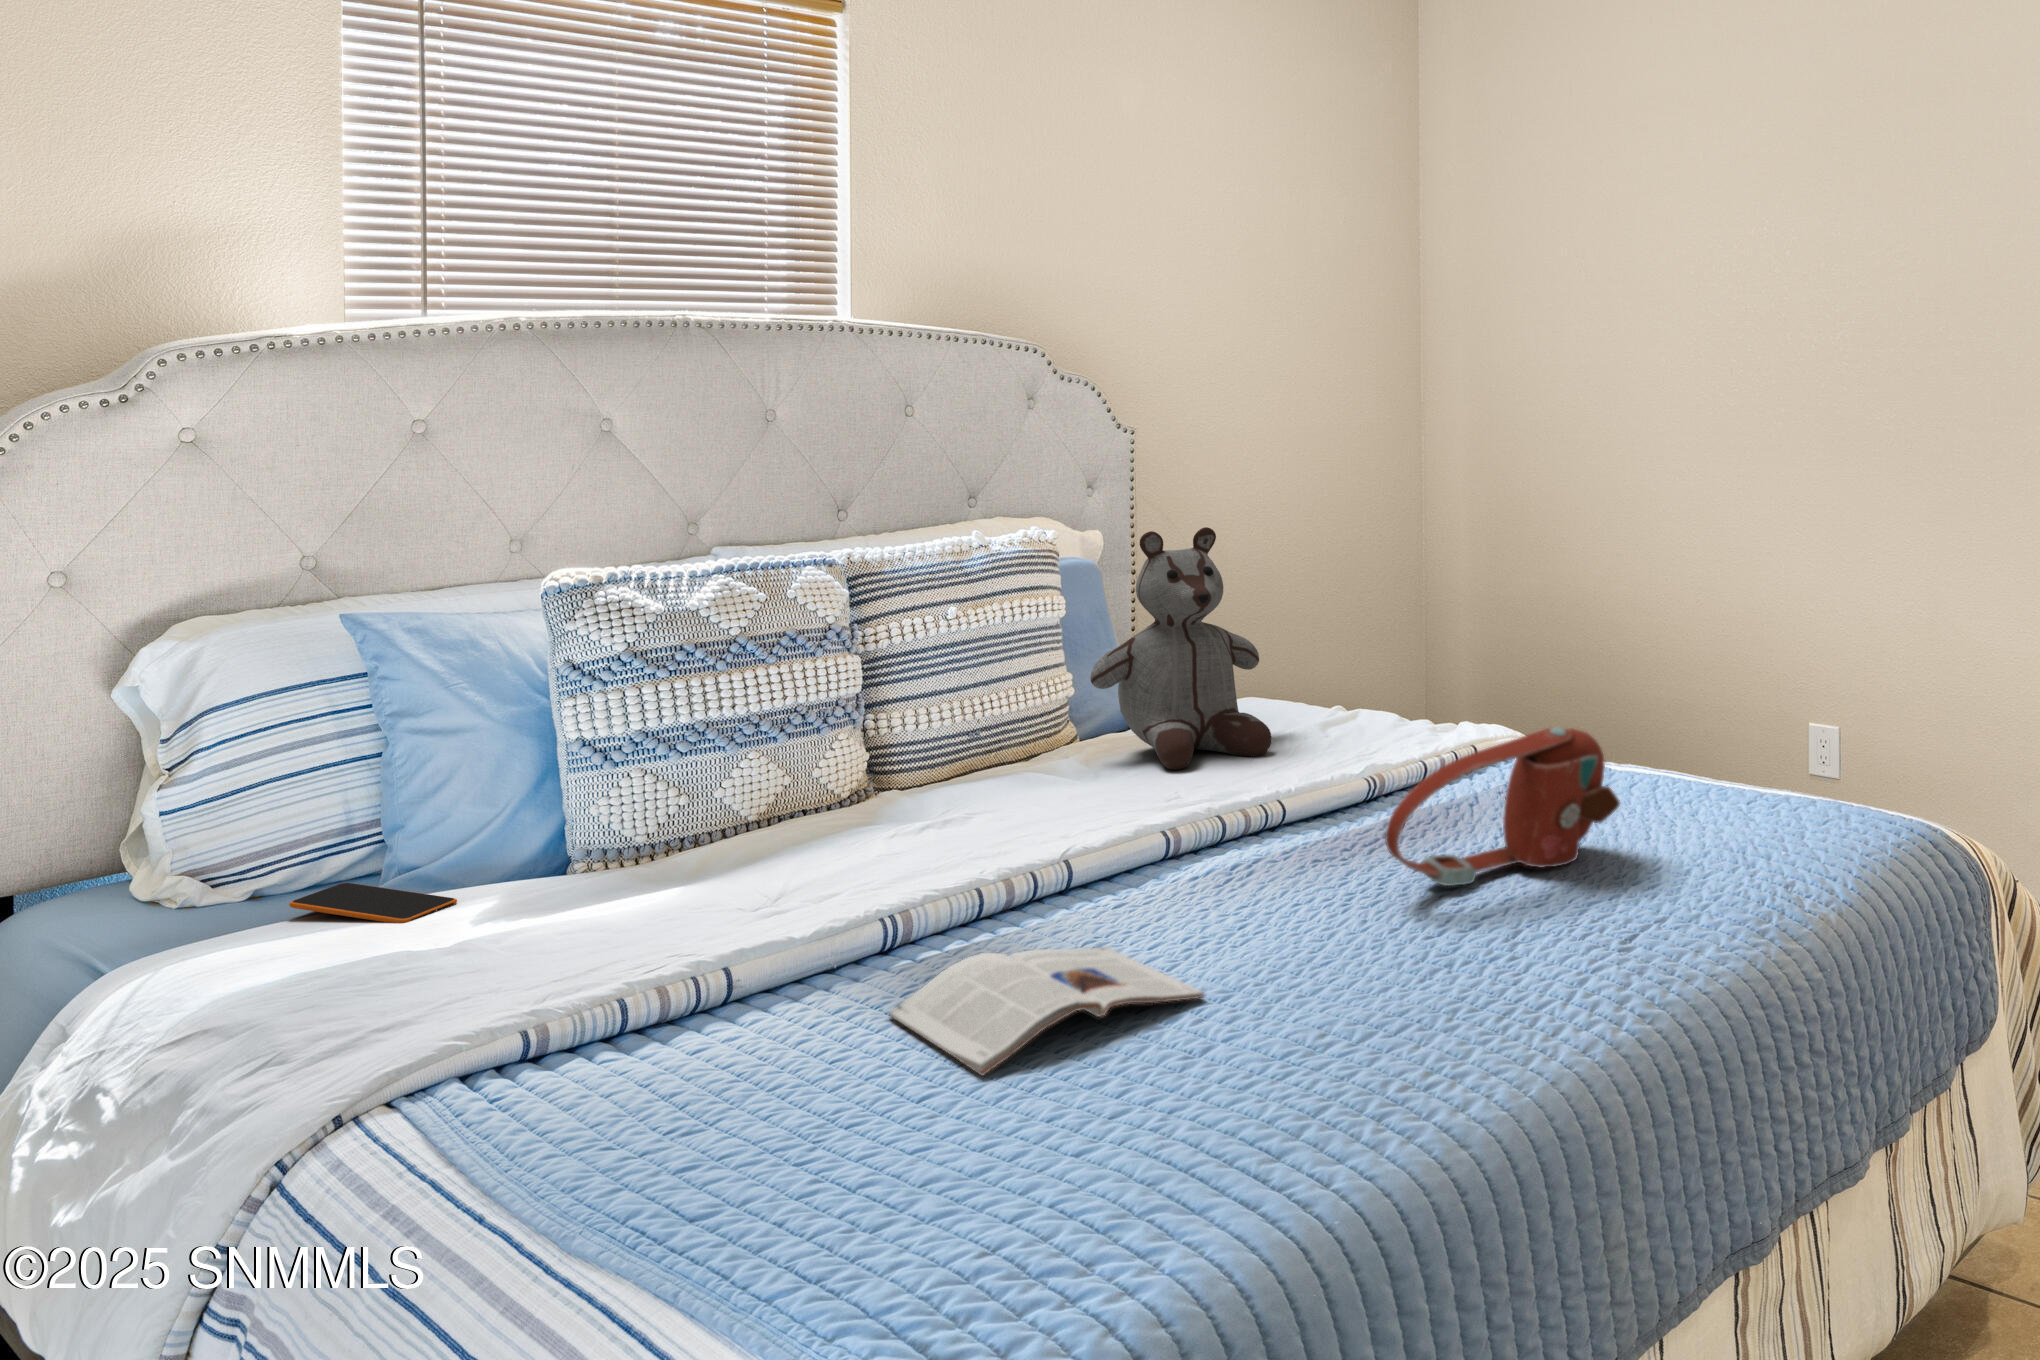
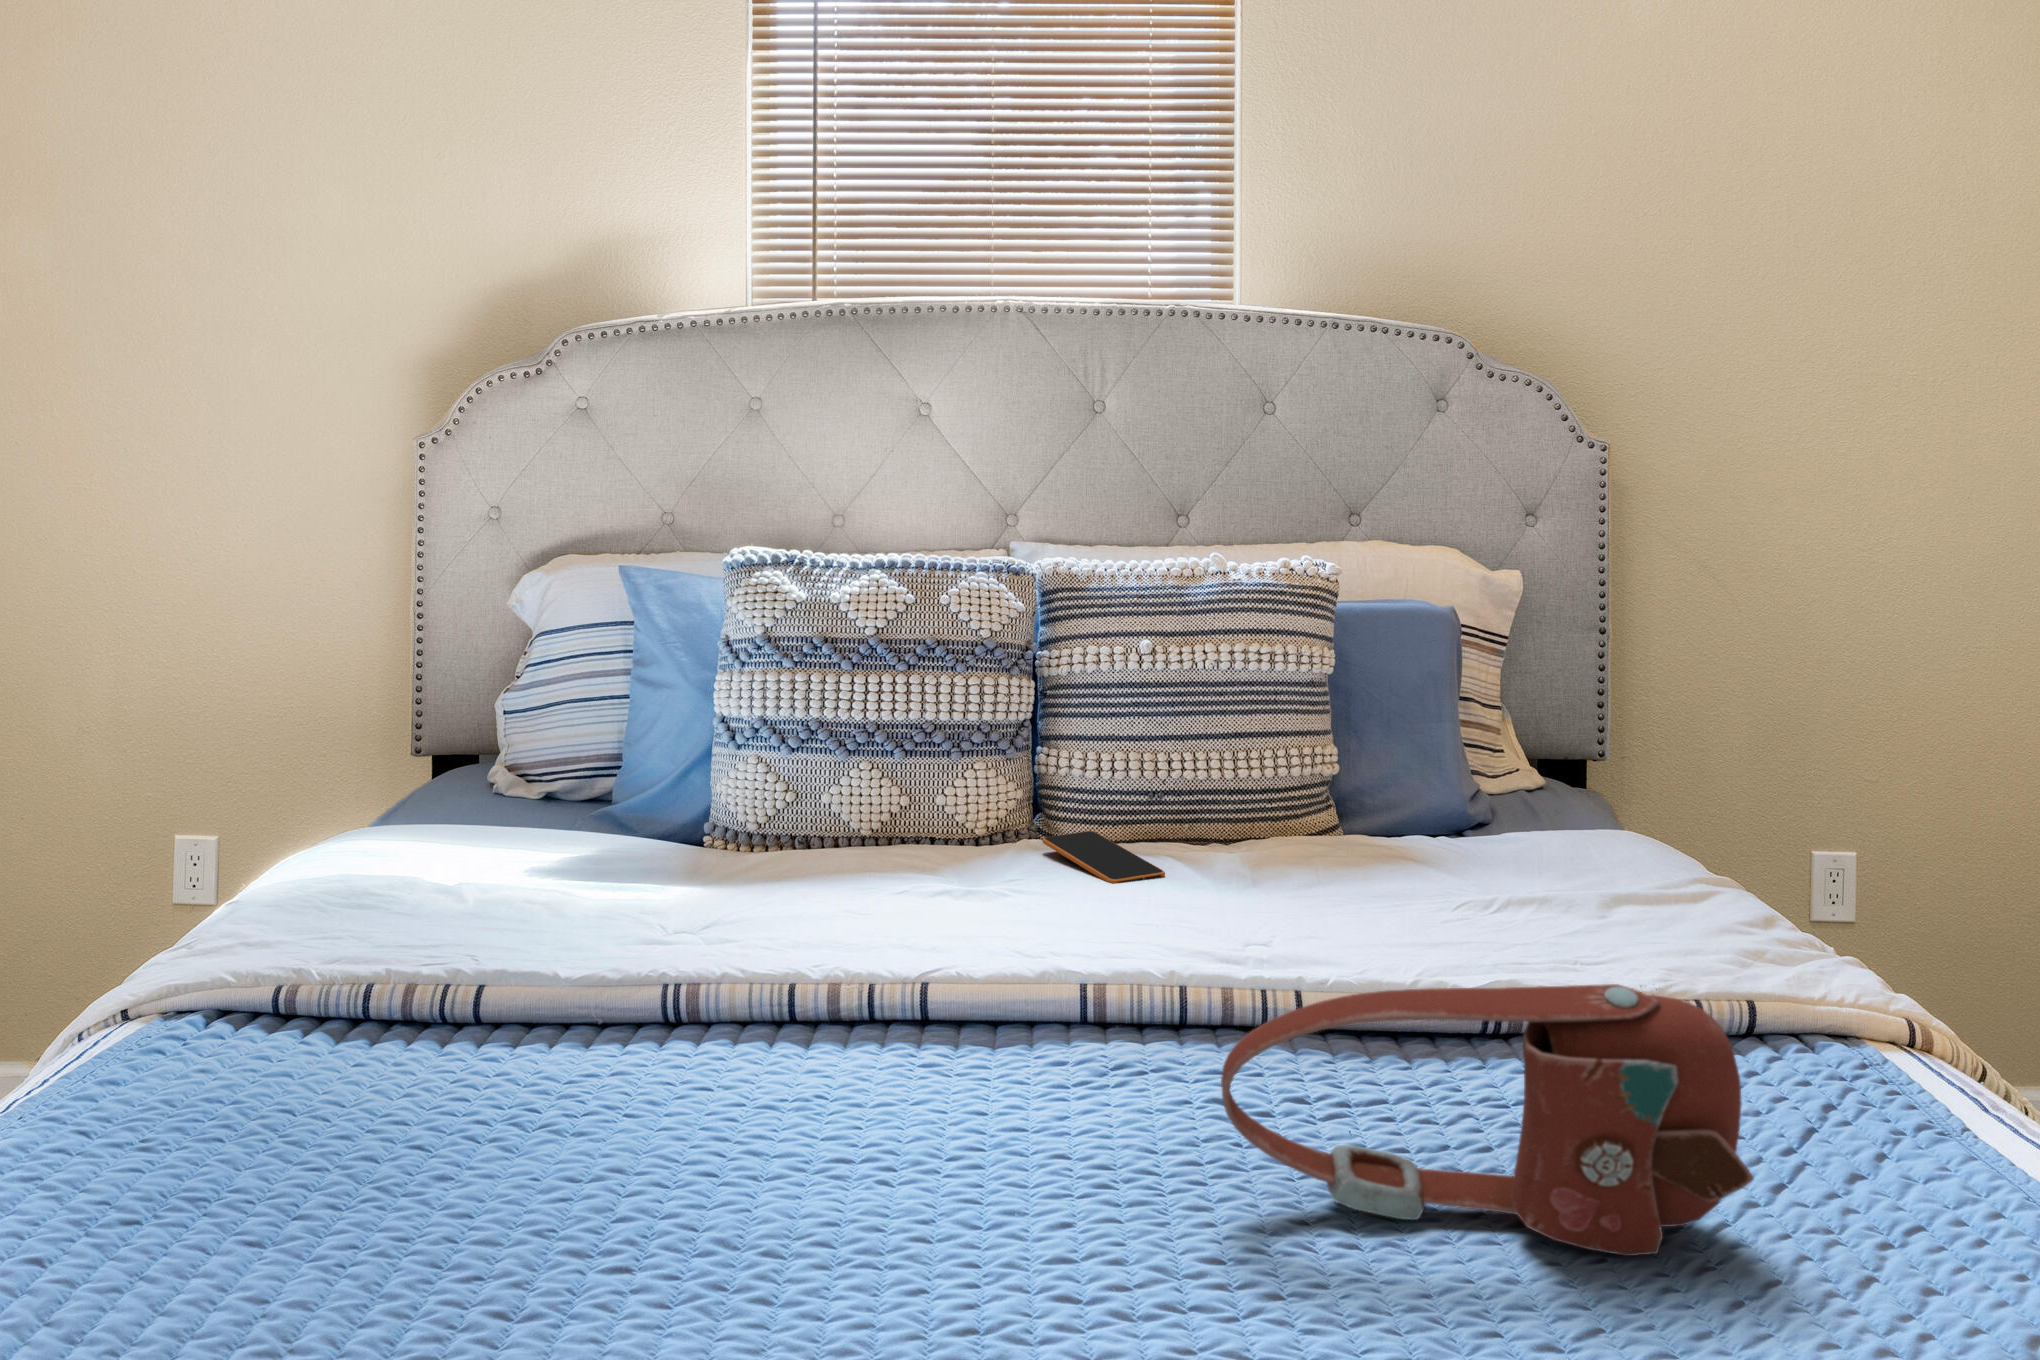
stuffed bear: present [1090,527,1271,770] -> none [1257,566,1517,914]
smartphone: present [289,883,457,923] -> present [1042,831,1165,883]
magazine: present [889,947,1204,1075] -> none [423,1061,819,1231]

